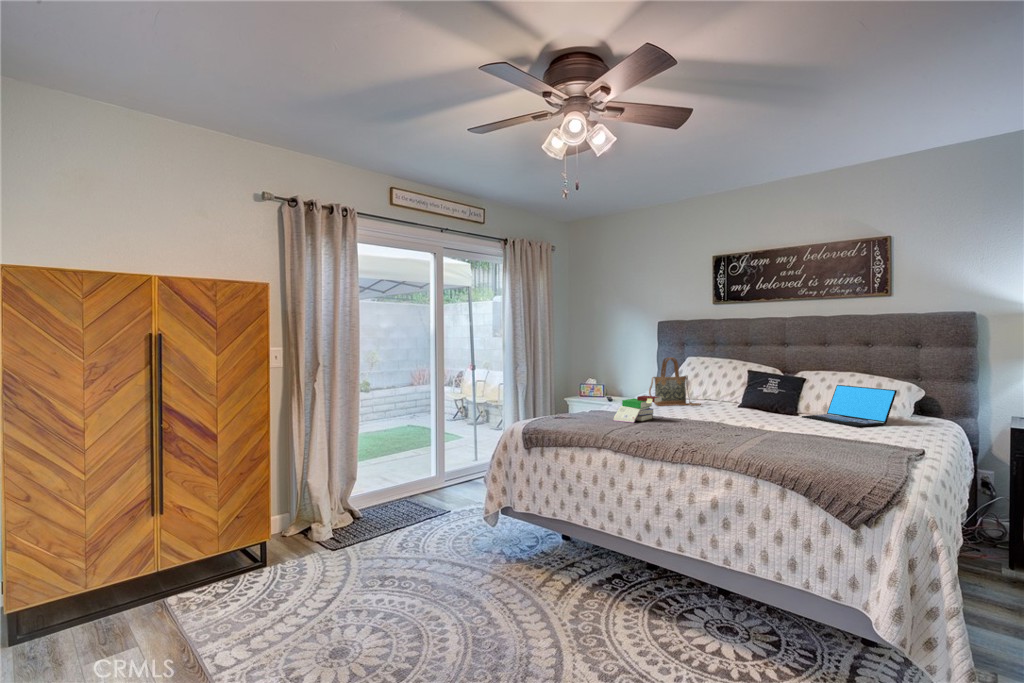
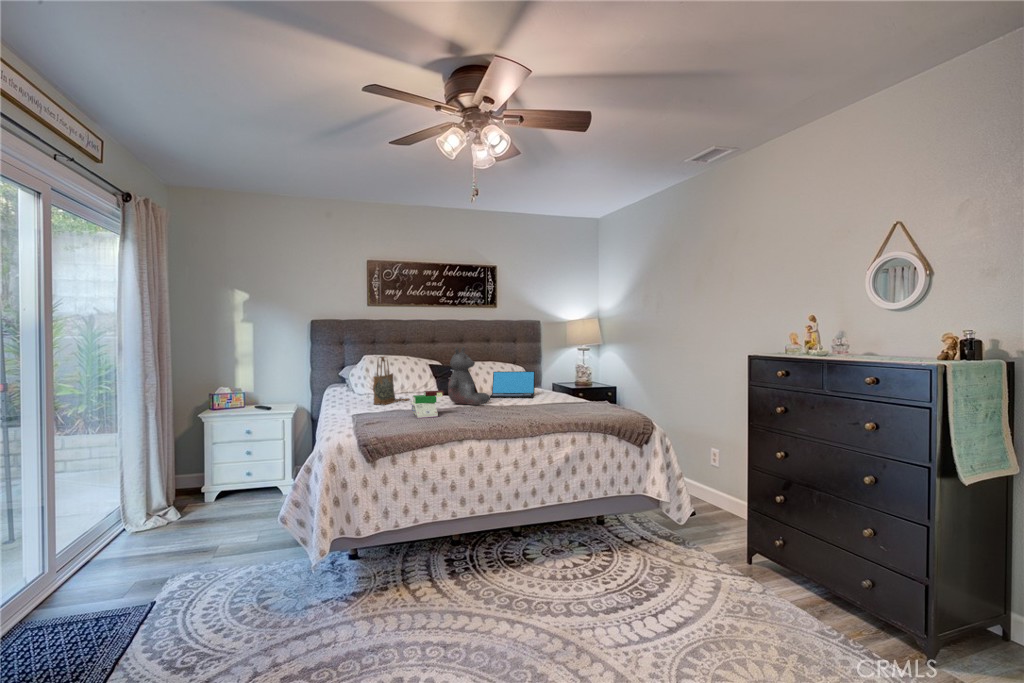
teddy bear: none [703,351,764,421] -> present [448,347,490,405]

